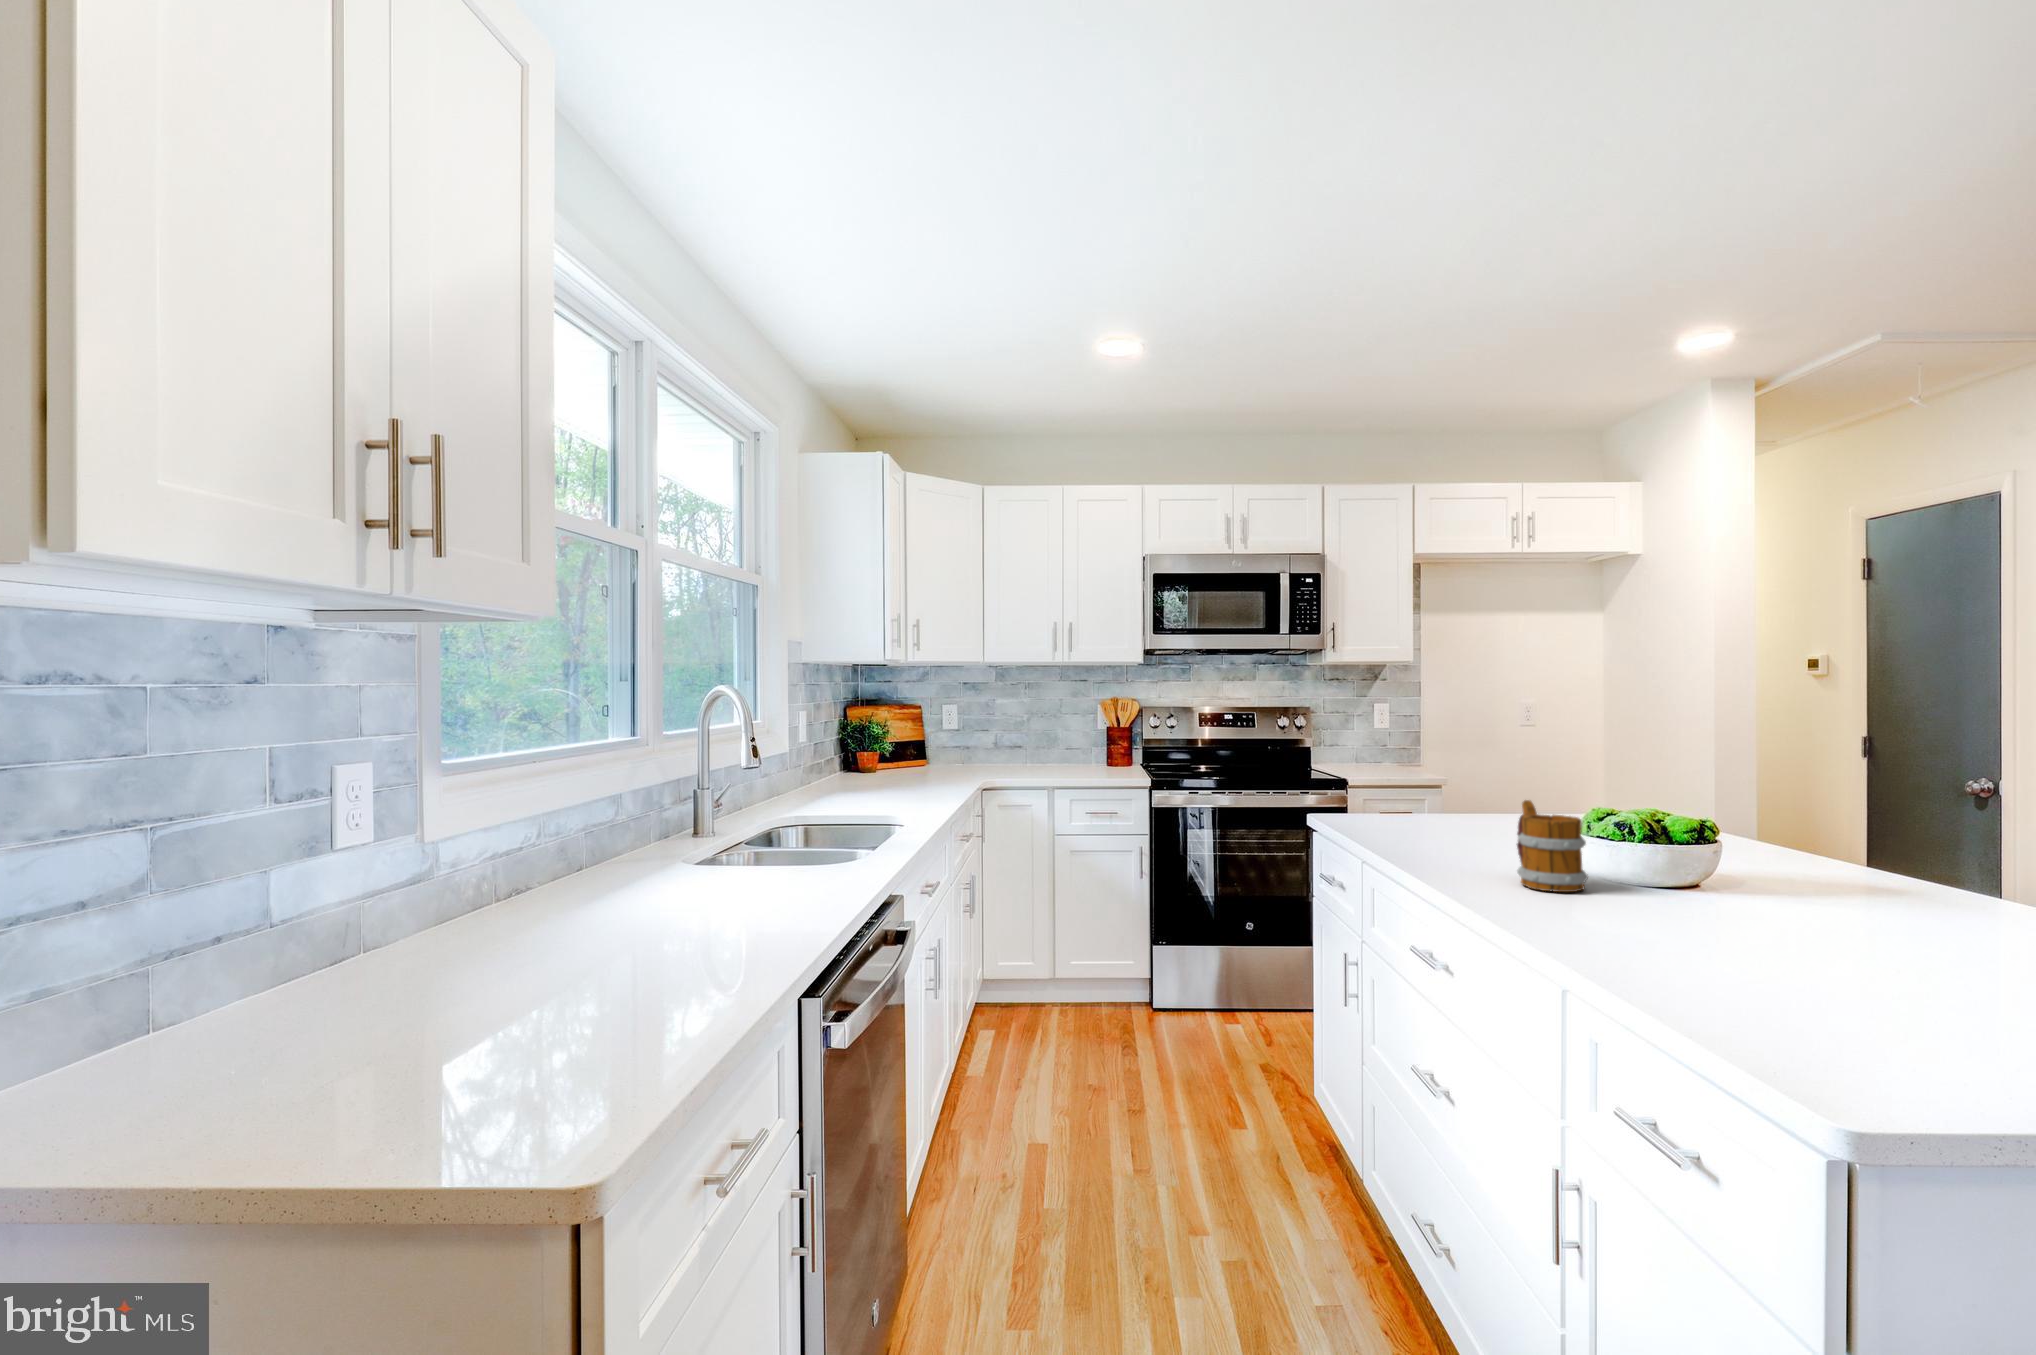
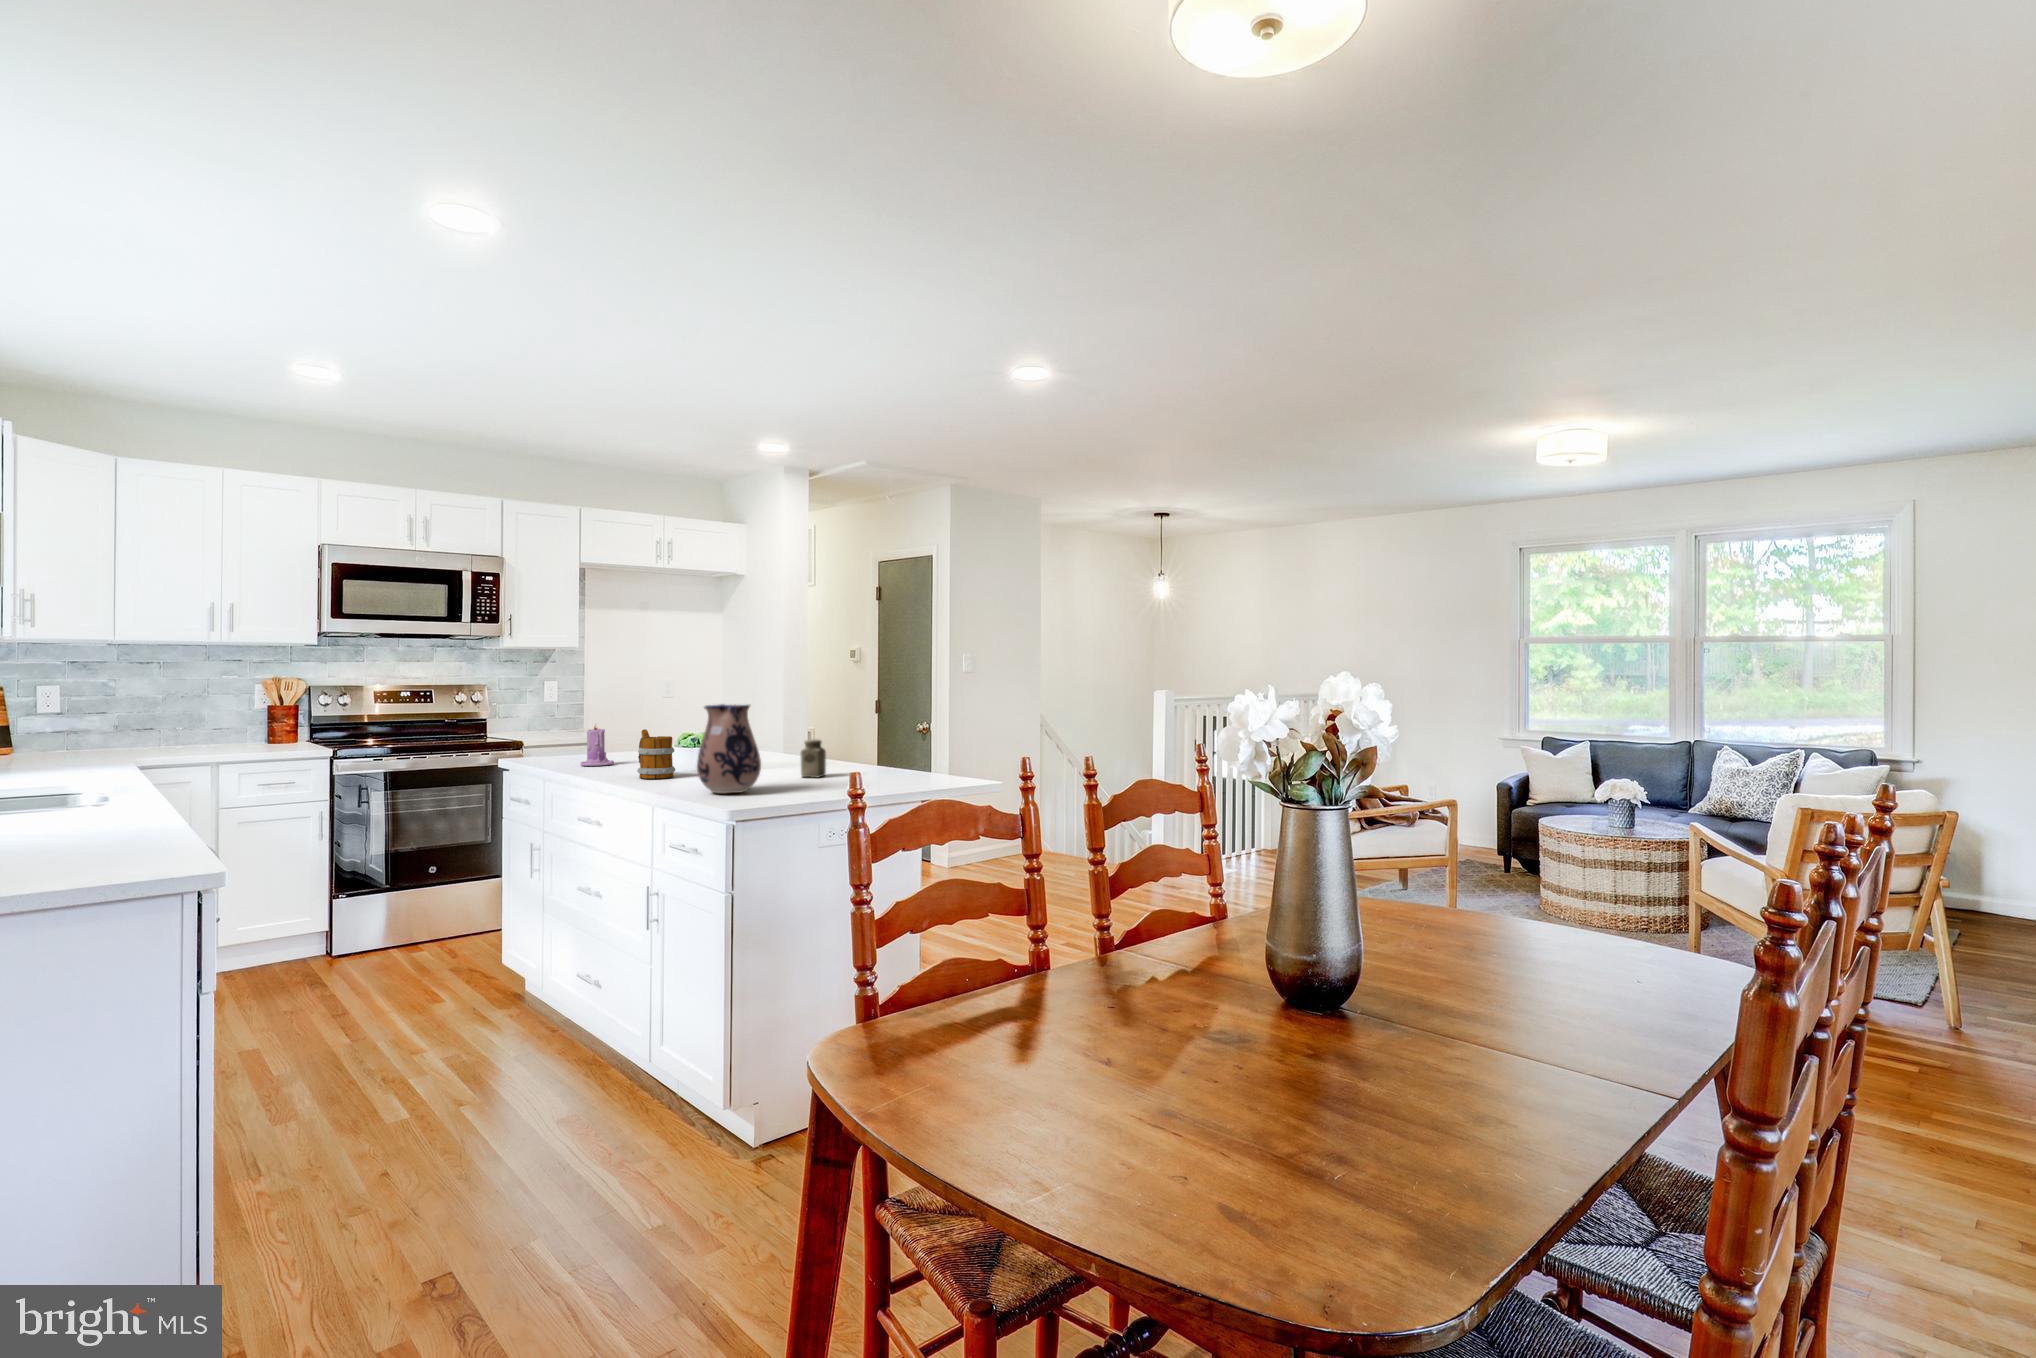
candle: none [1420,775,1471,841] -> present [580,725,614,766]
ceramic pitcher: none [1660,778,1826,978] -> present [697,704,761,794]
salt shaker: none [1886,851,1955,940] -> present [801,739,826,778]

